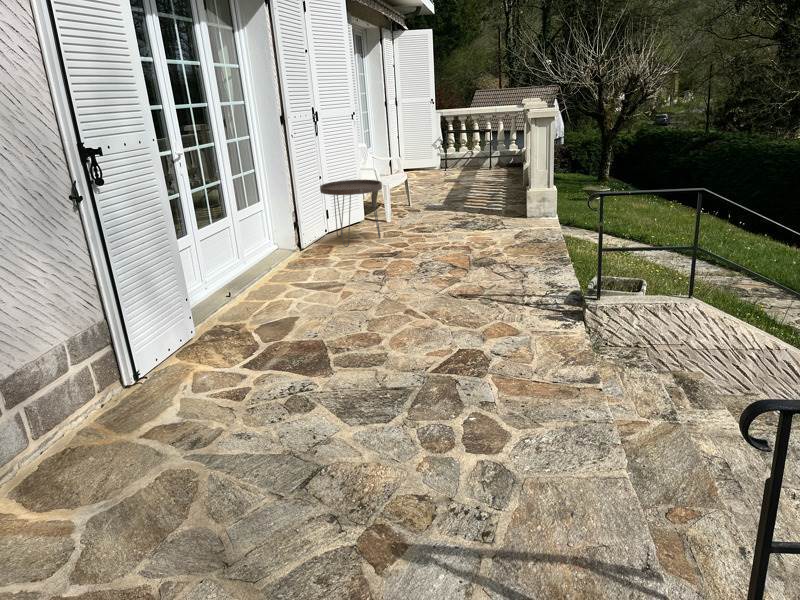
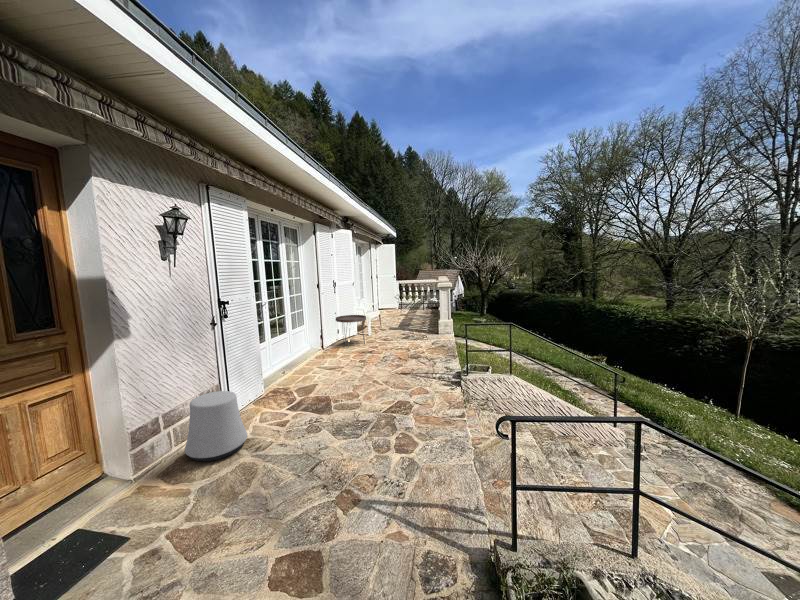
stool: none [51,334,171,467] -> present [185,391,247,461]

